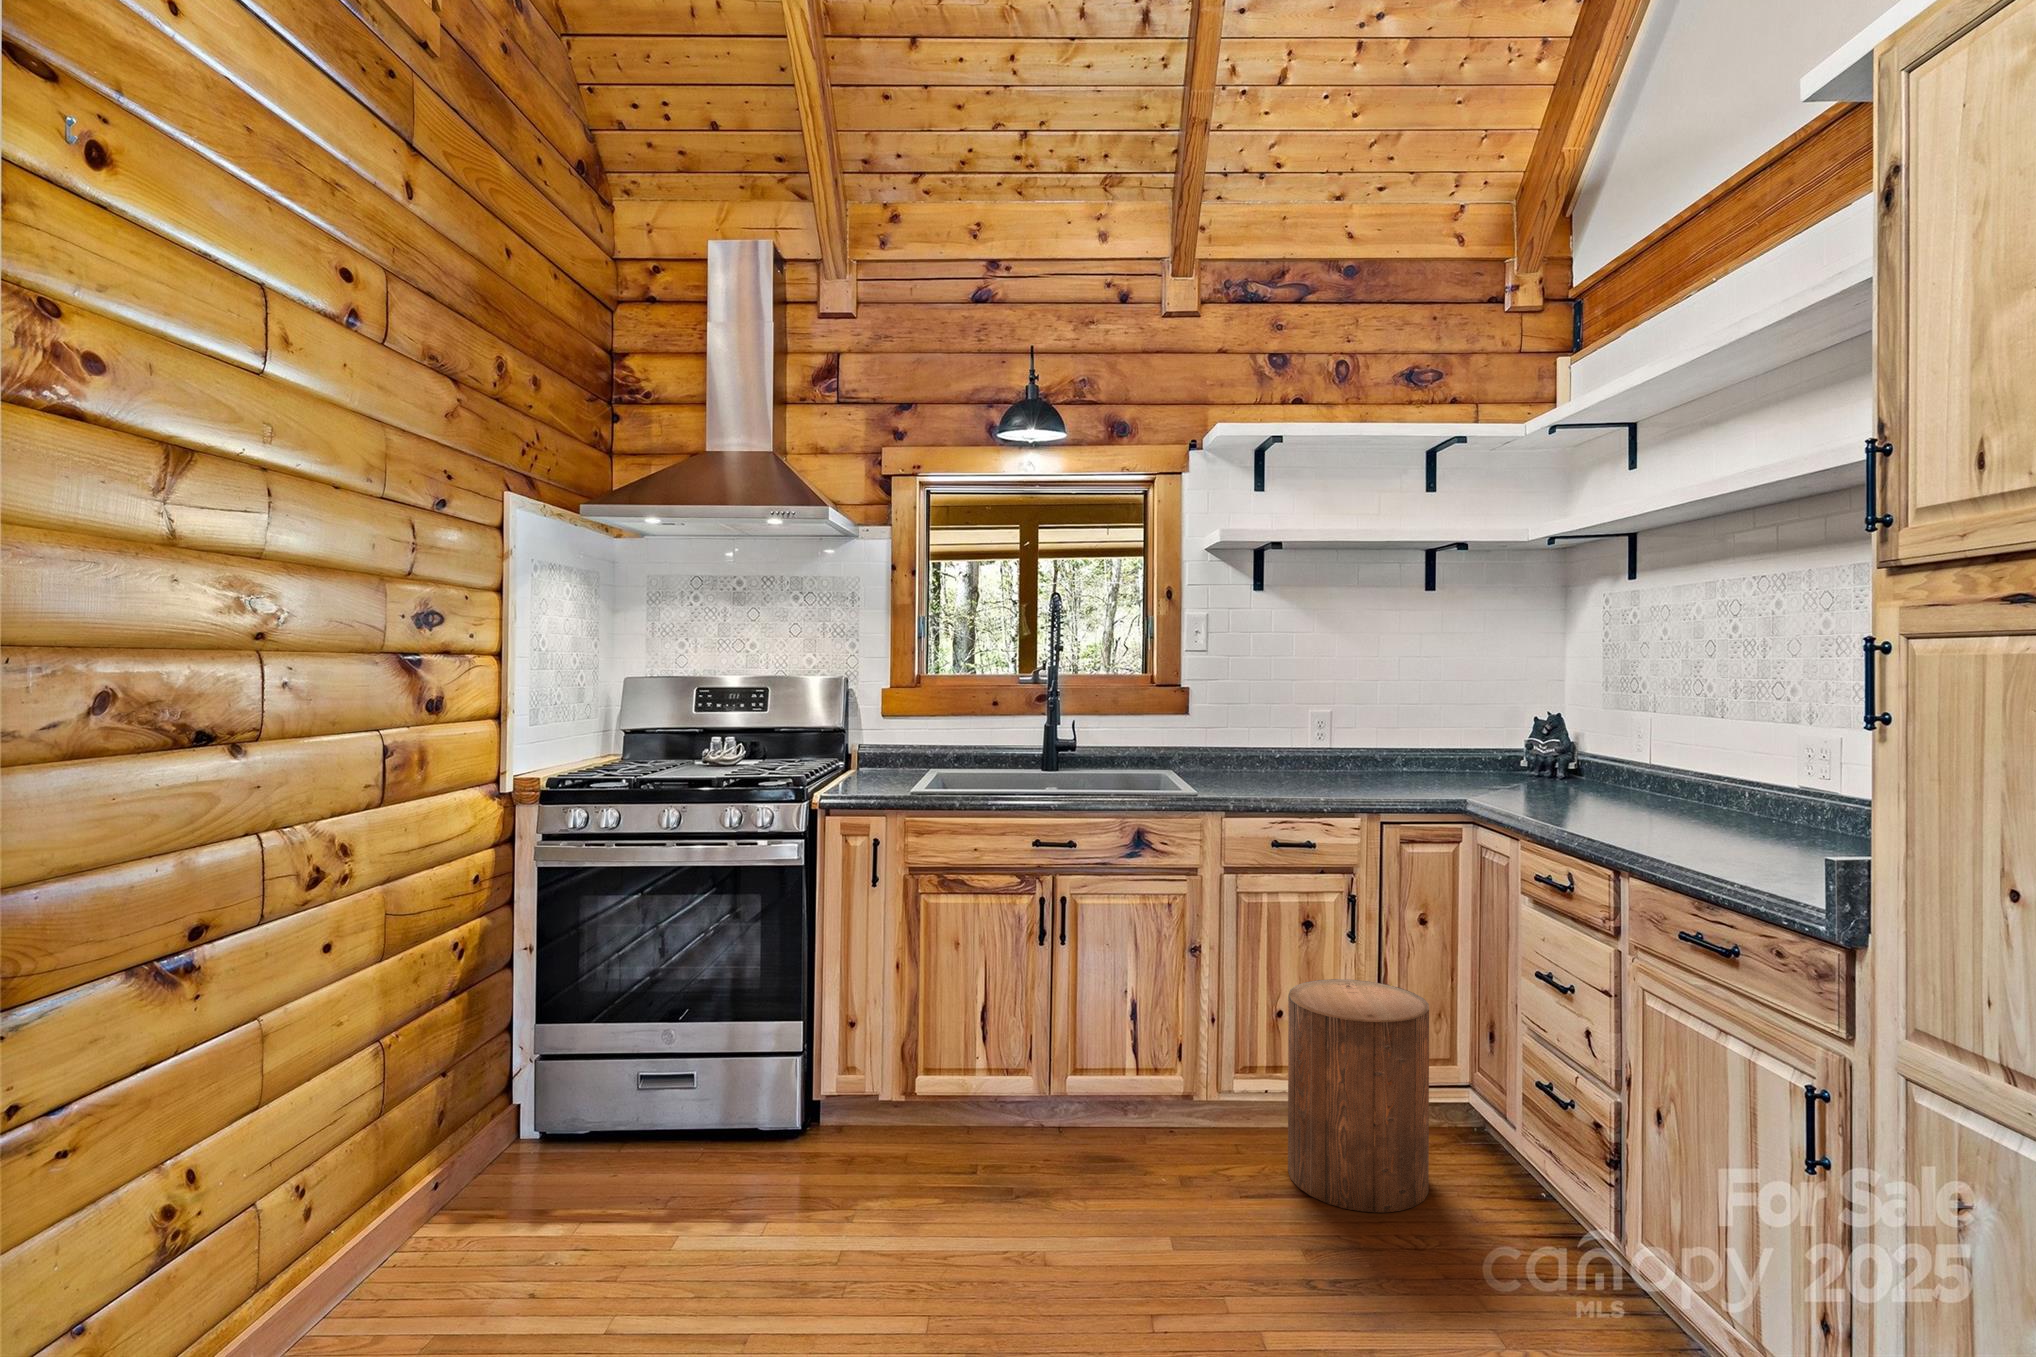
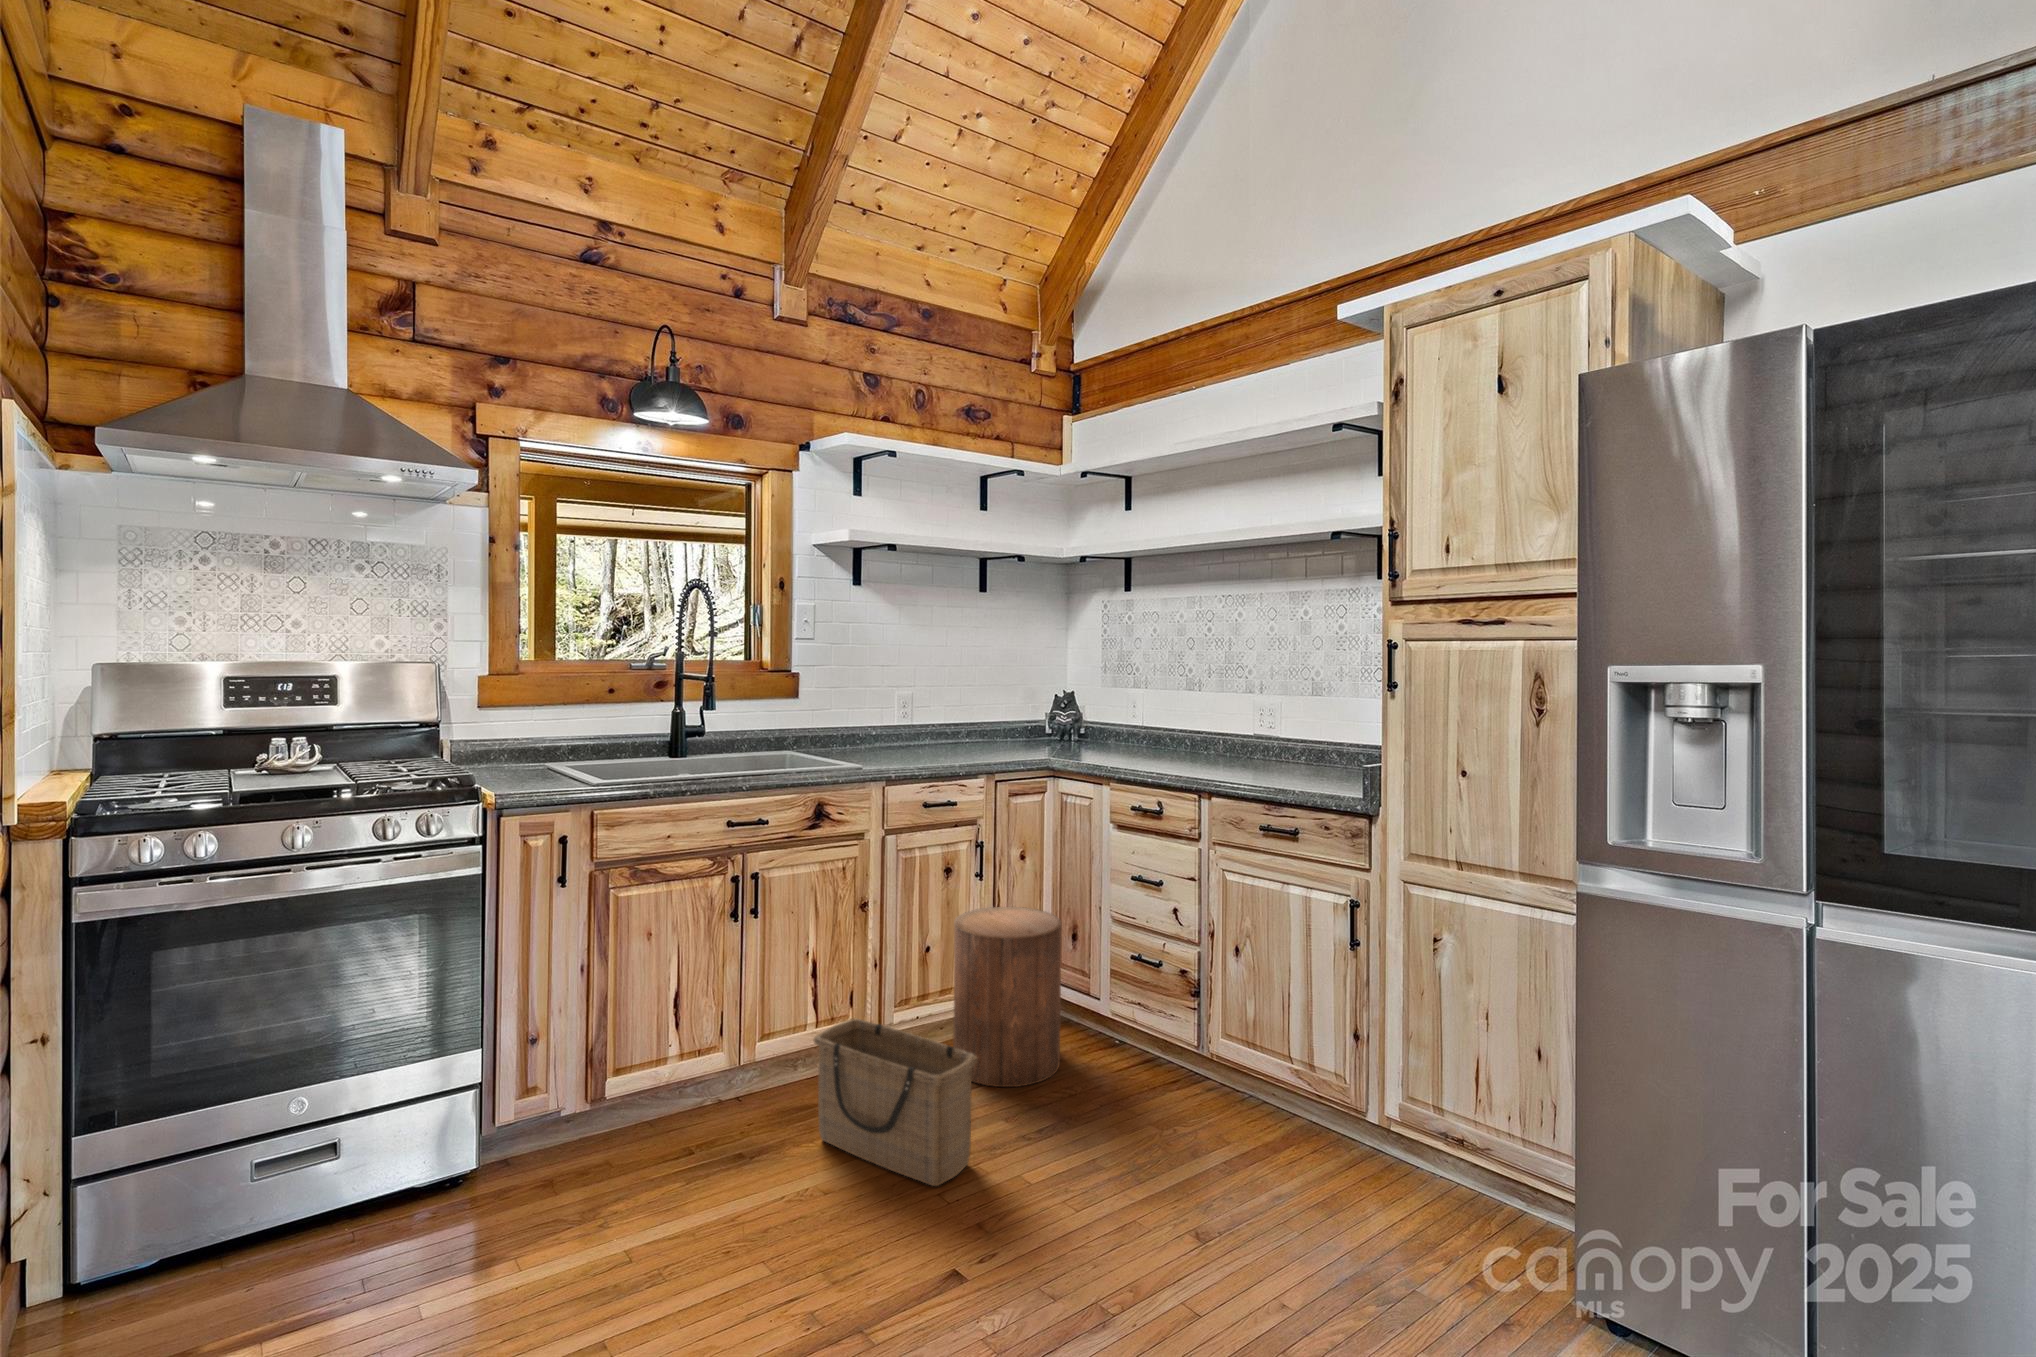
basket: none [1083,1072,1226,1285] -> present [814,1019,977,1186]

